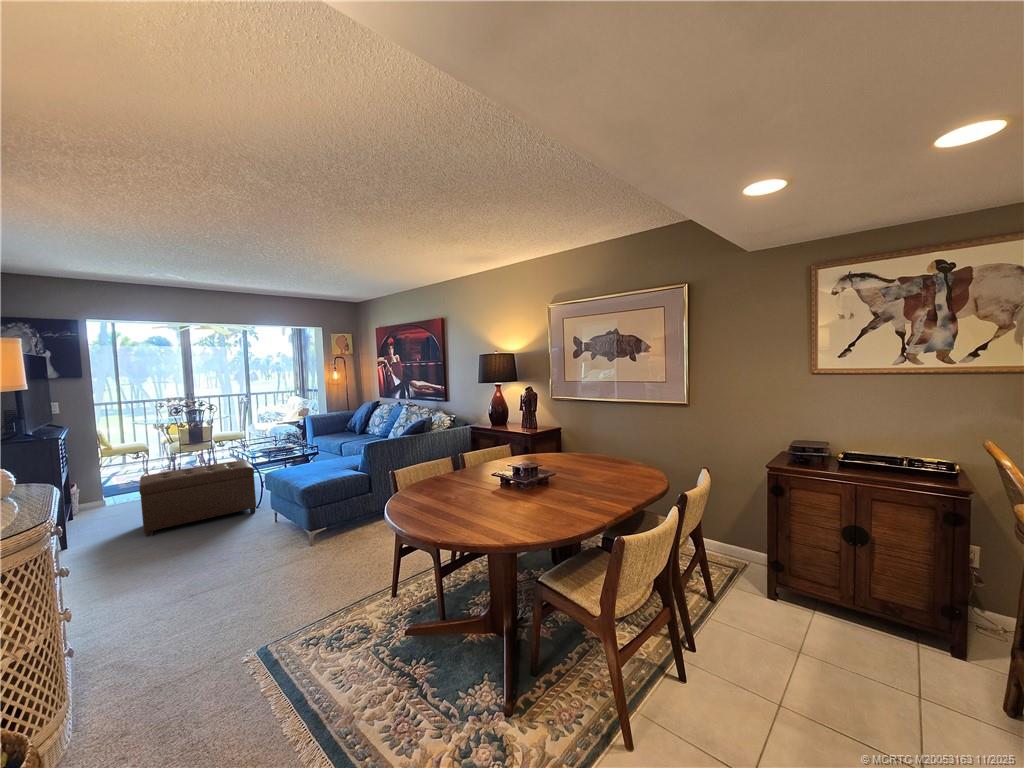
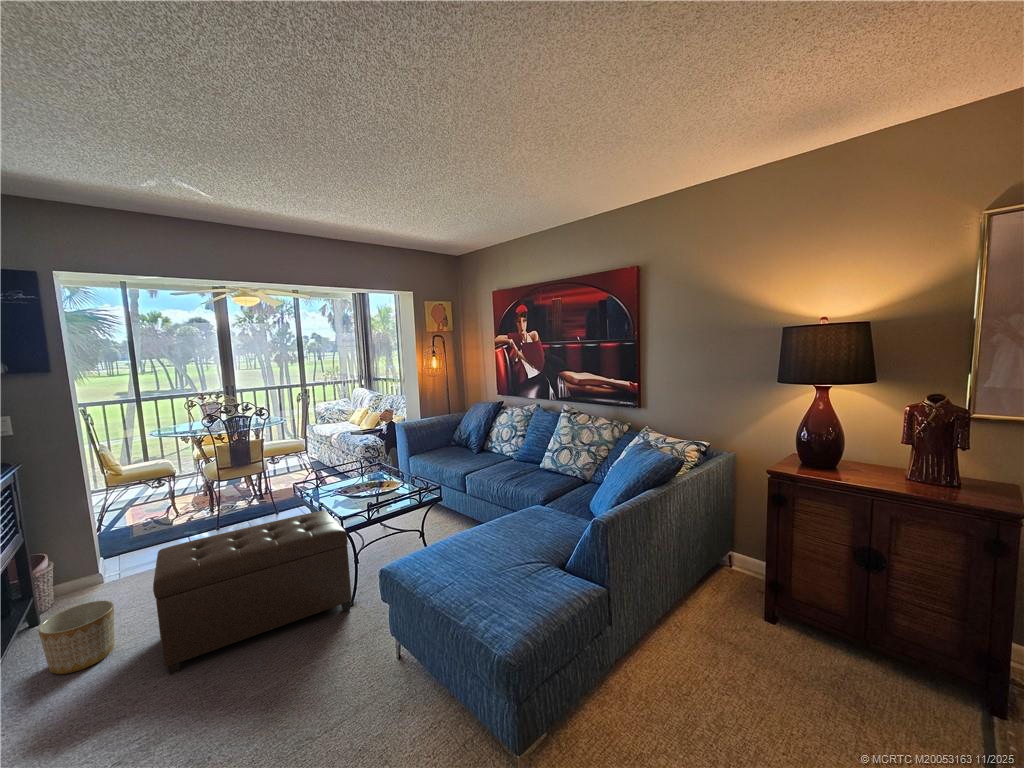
planter: none [71,505,114,539] -> present [38,601,114,674]

